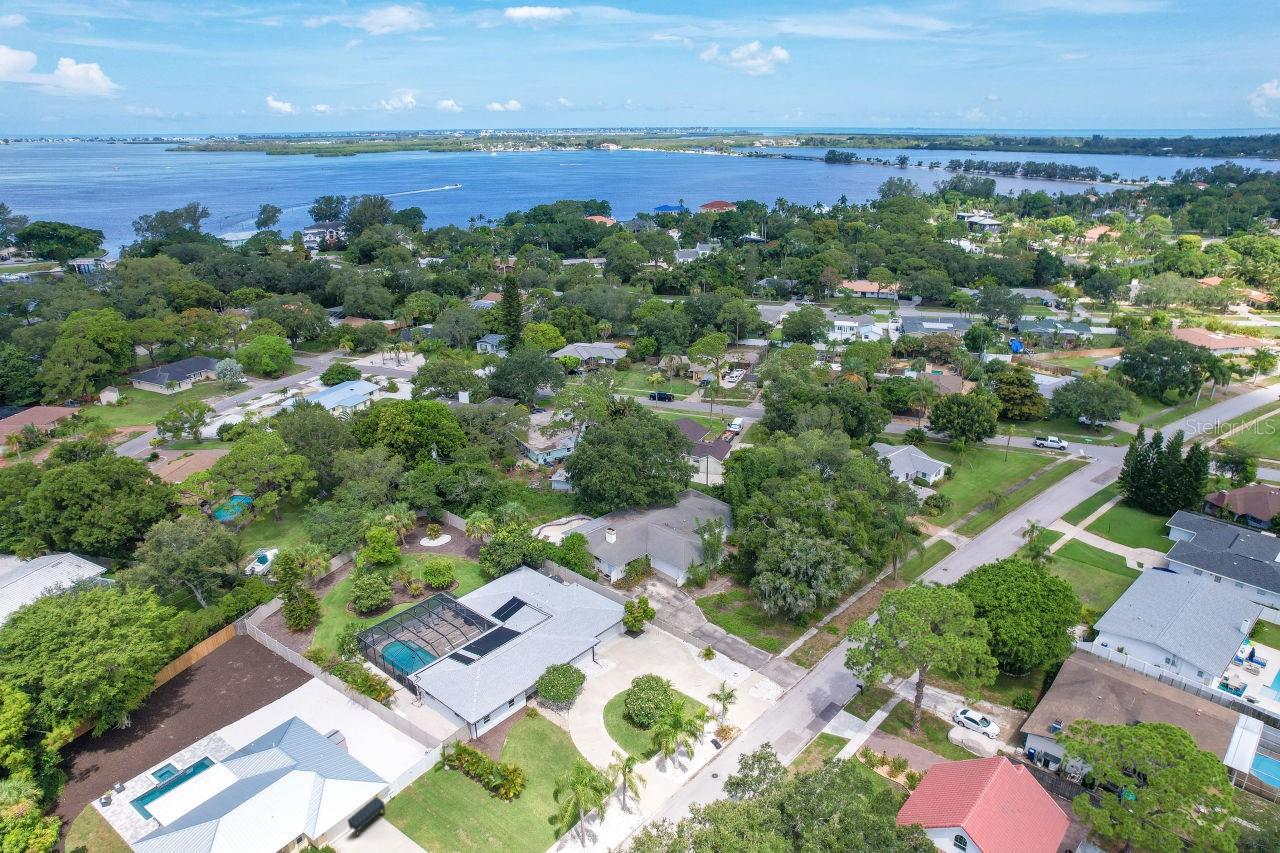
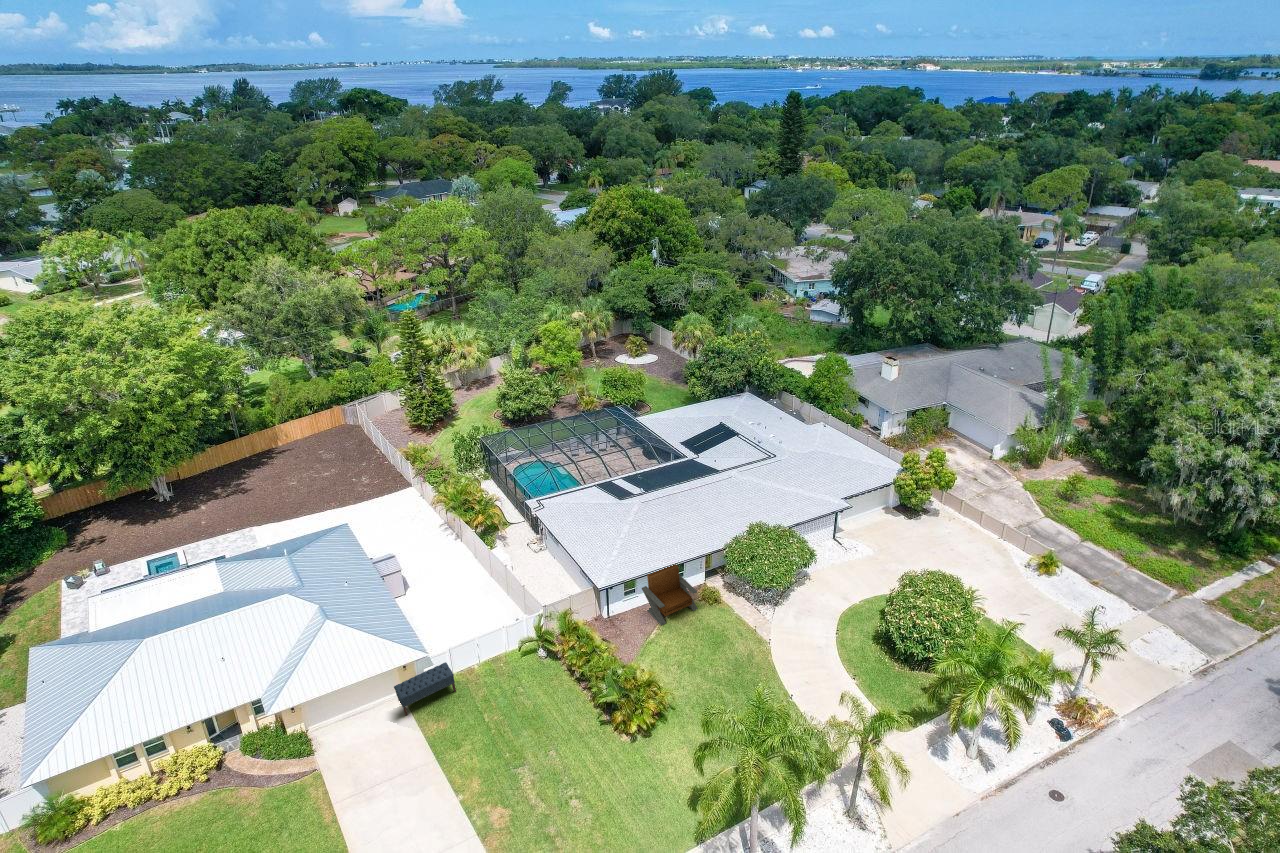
lounge chair: none [488,699,523,740] -> present [642,564,698,625]

